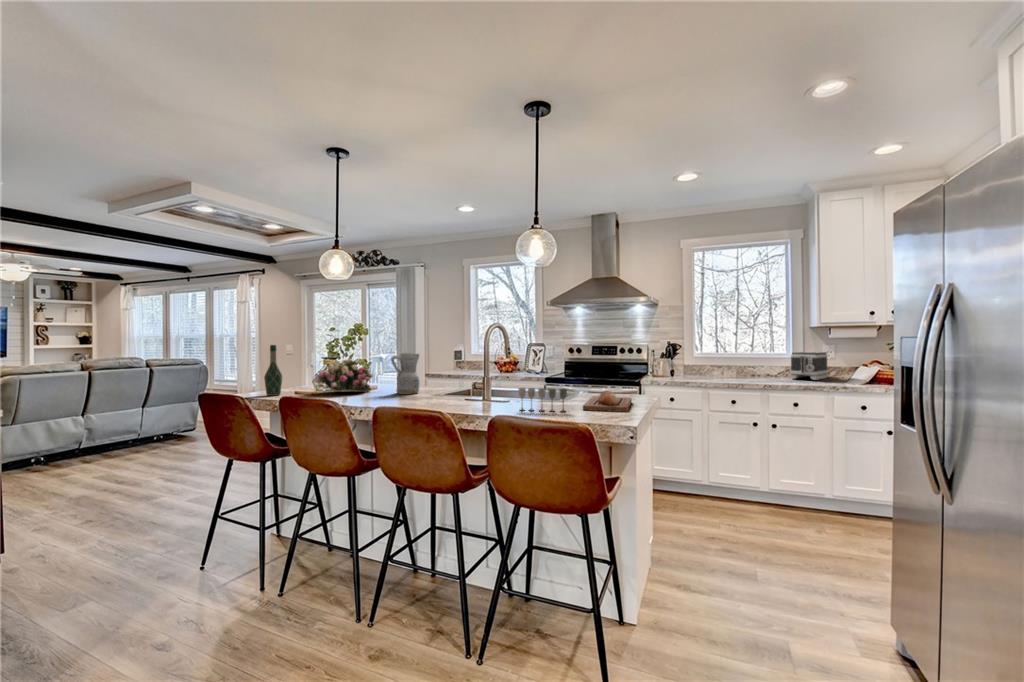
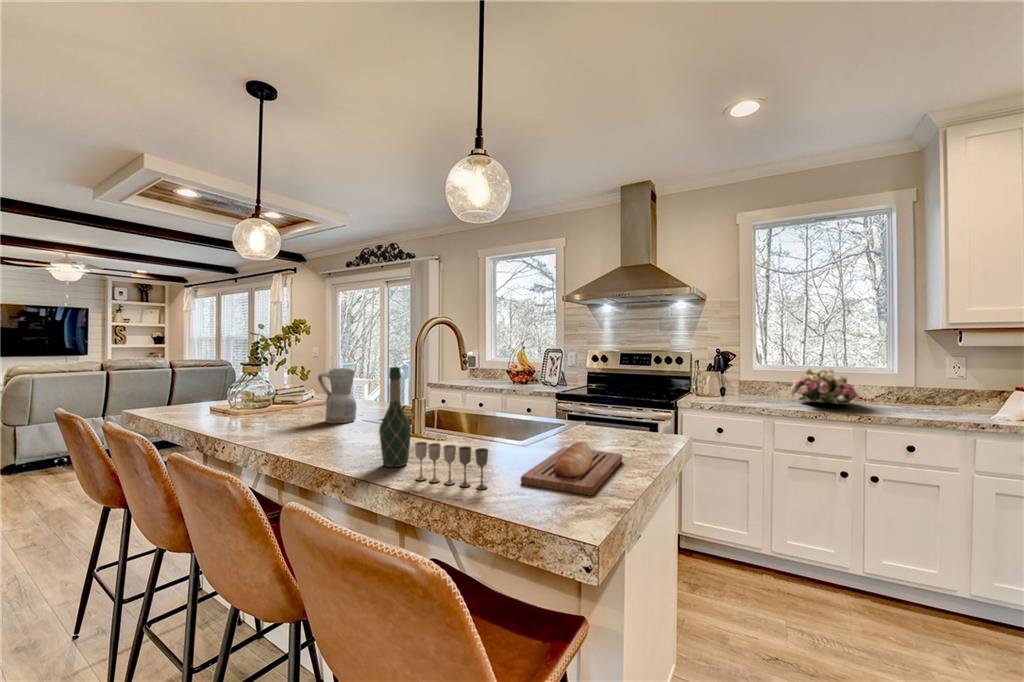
wine bottle: present [264,345,282,396] -> present [379,367,411,467]
toaster: present [790,352,828,380] -> none [899,366,961,410]
flower arrangement: present [315,359,373,392] -> present [791,368,859,405]

